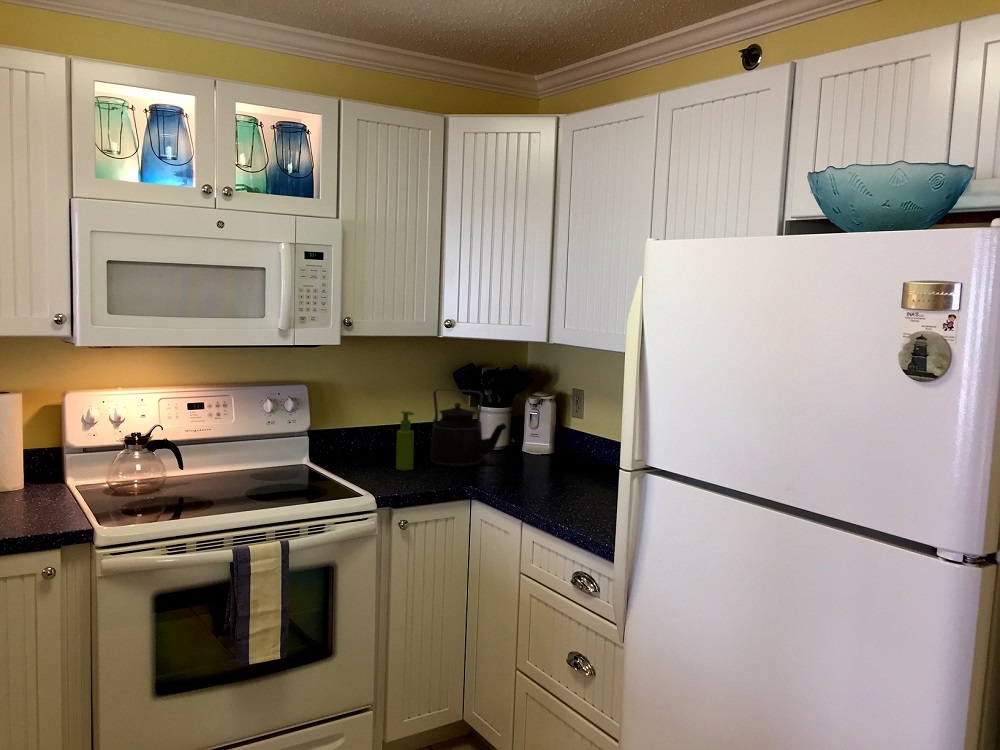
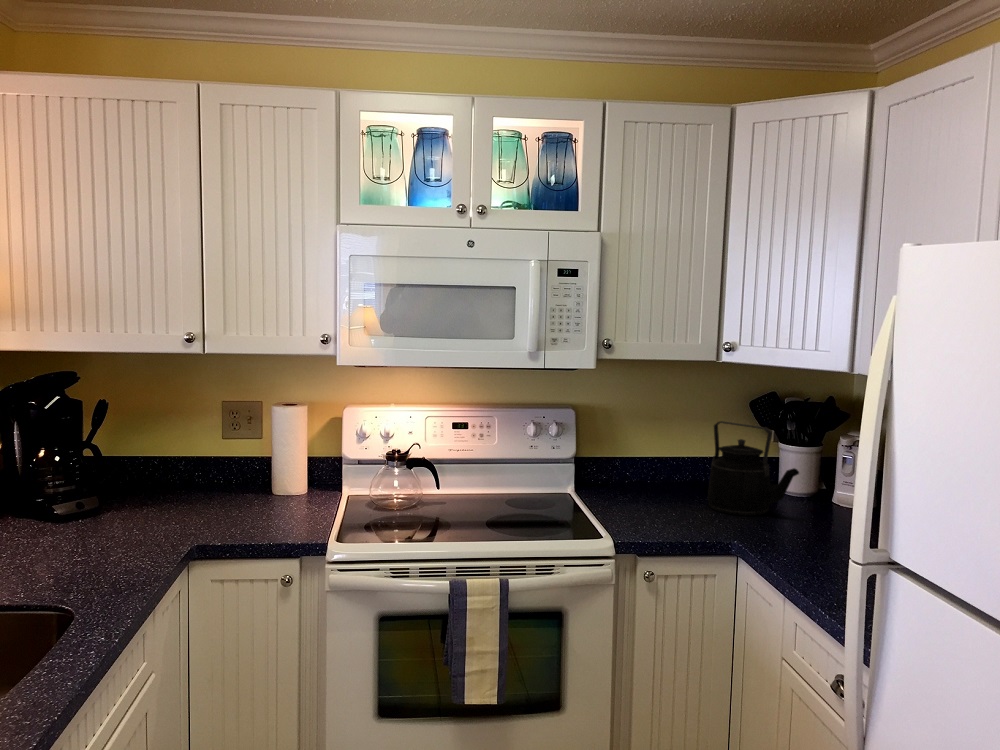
soap dispenser: present [396,411,414,470] -> none [661,445,683,513]

